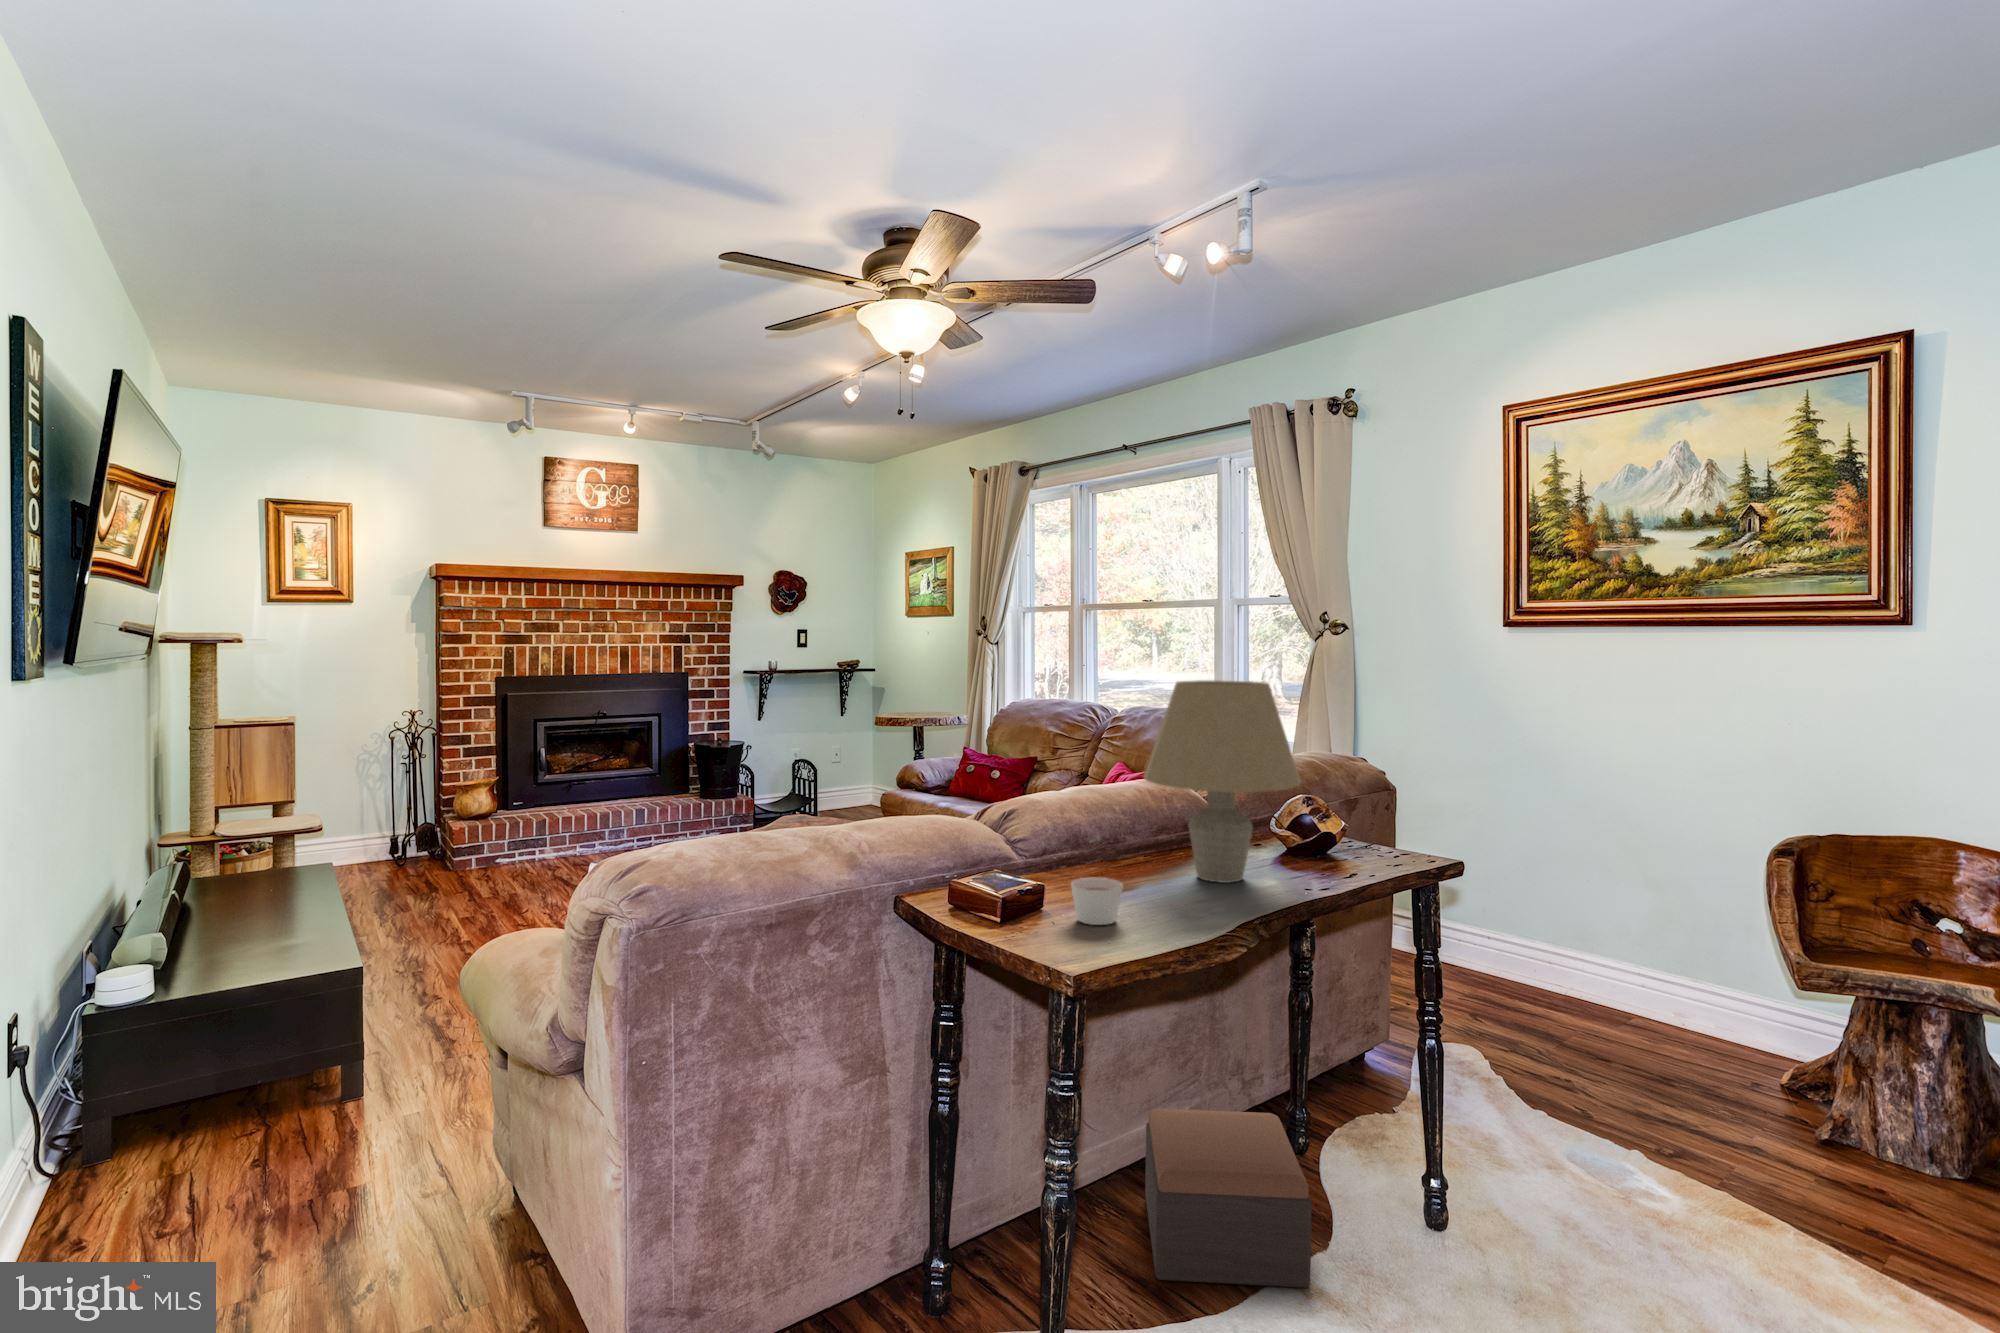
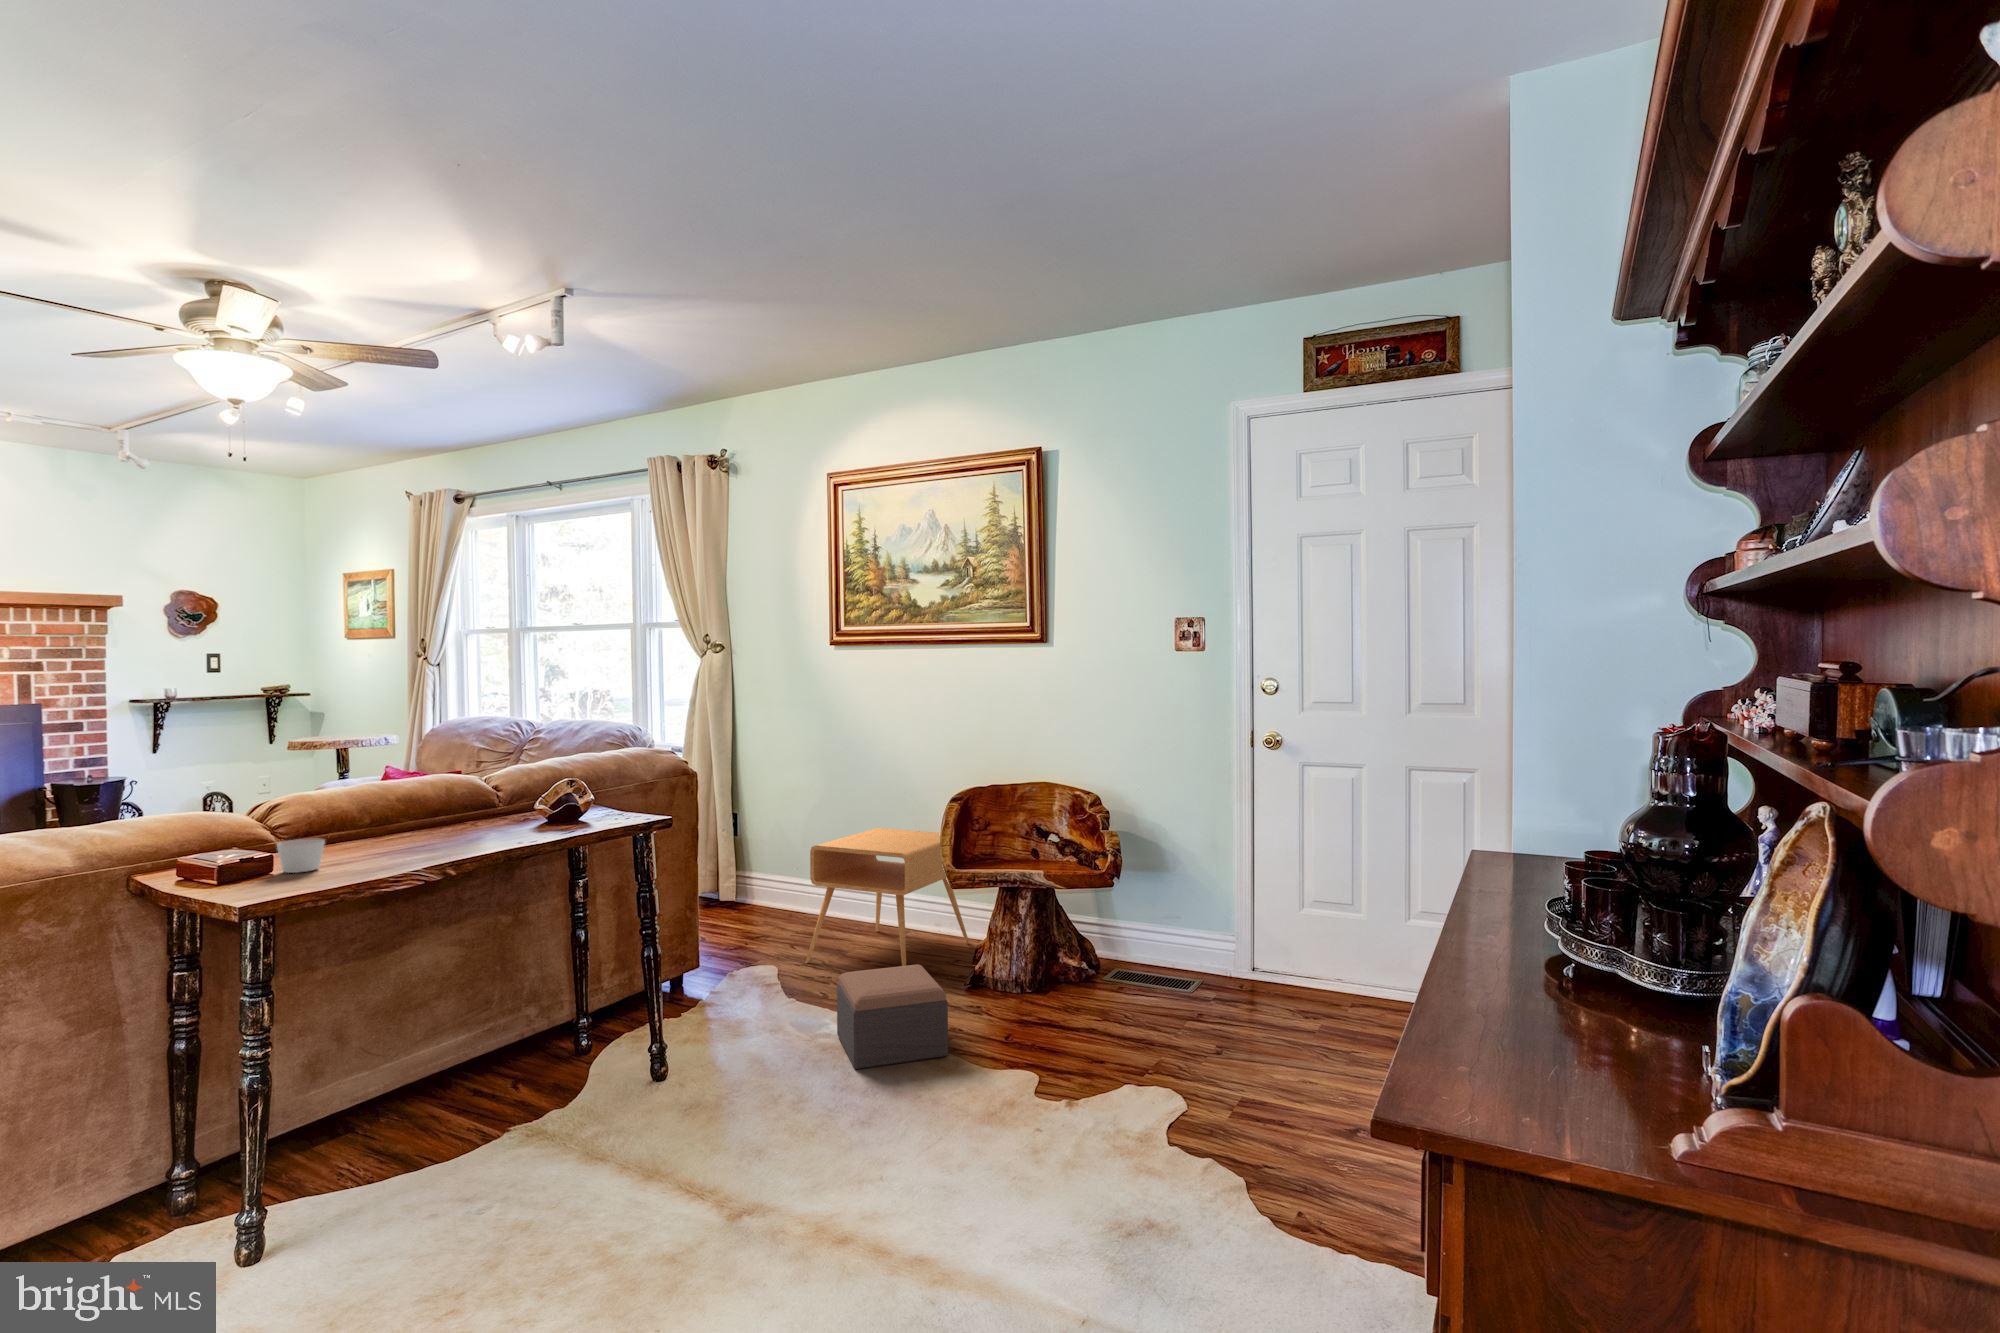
table lamp: present [1144,680,1301,883] -> none [387,687,522,841]
side table: none [1509,869,1742,1096] -> present [805,828,969,966]
footstool: present [1145,1109,1311,1288] -> present [837,965,948,1069]

